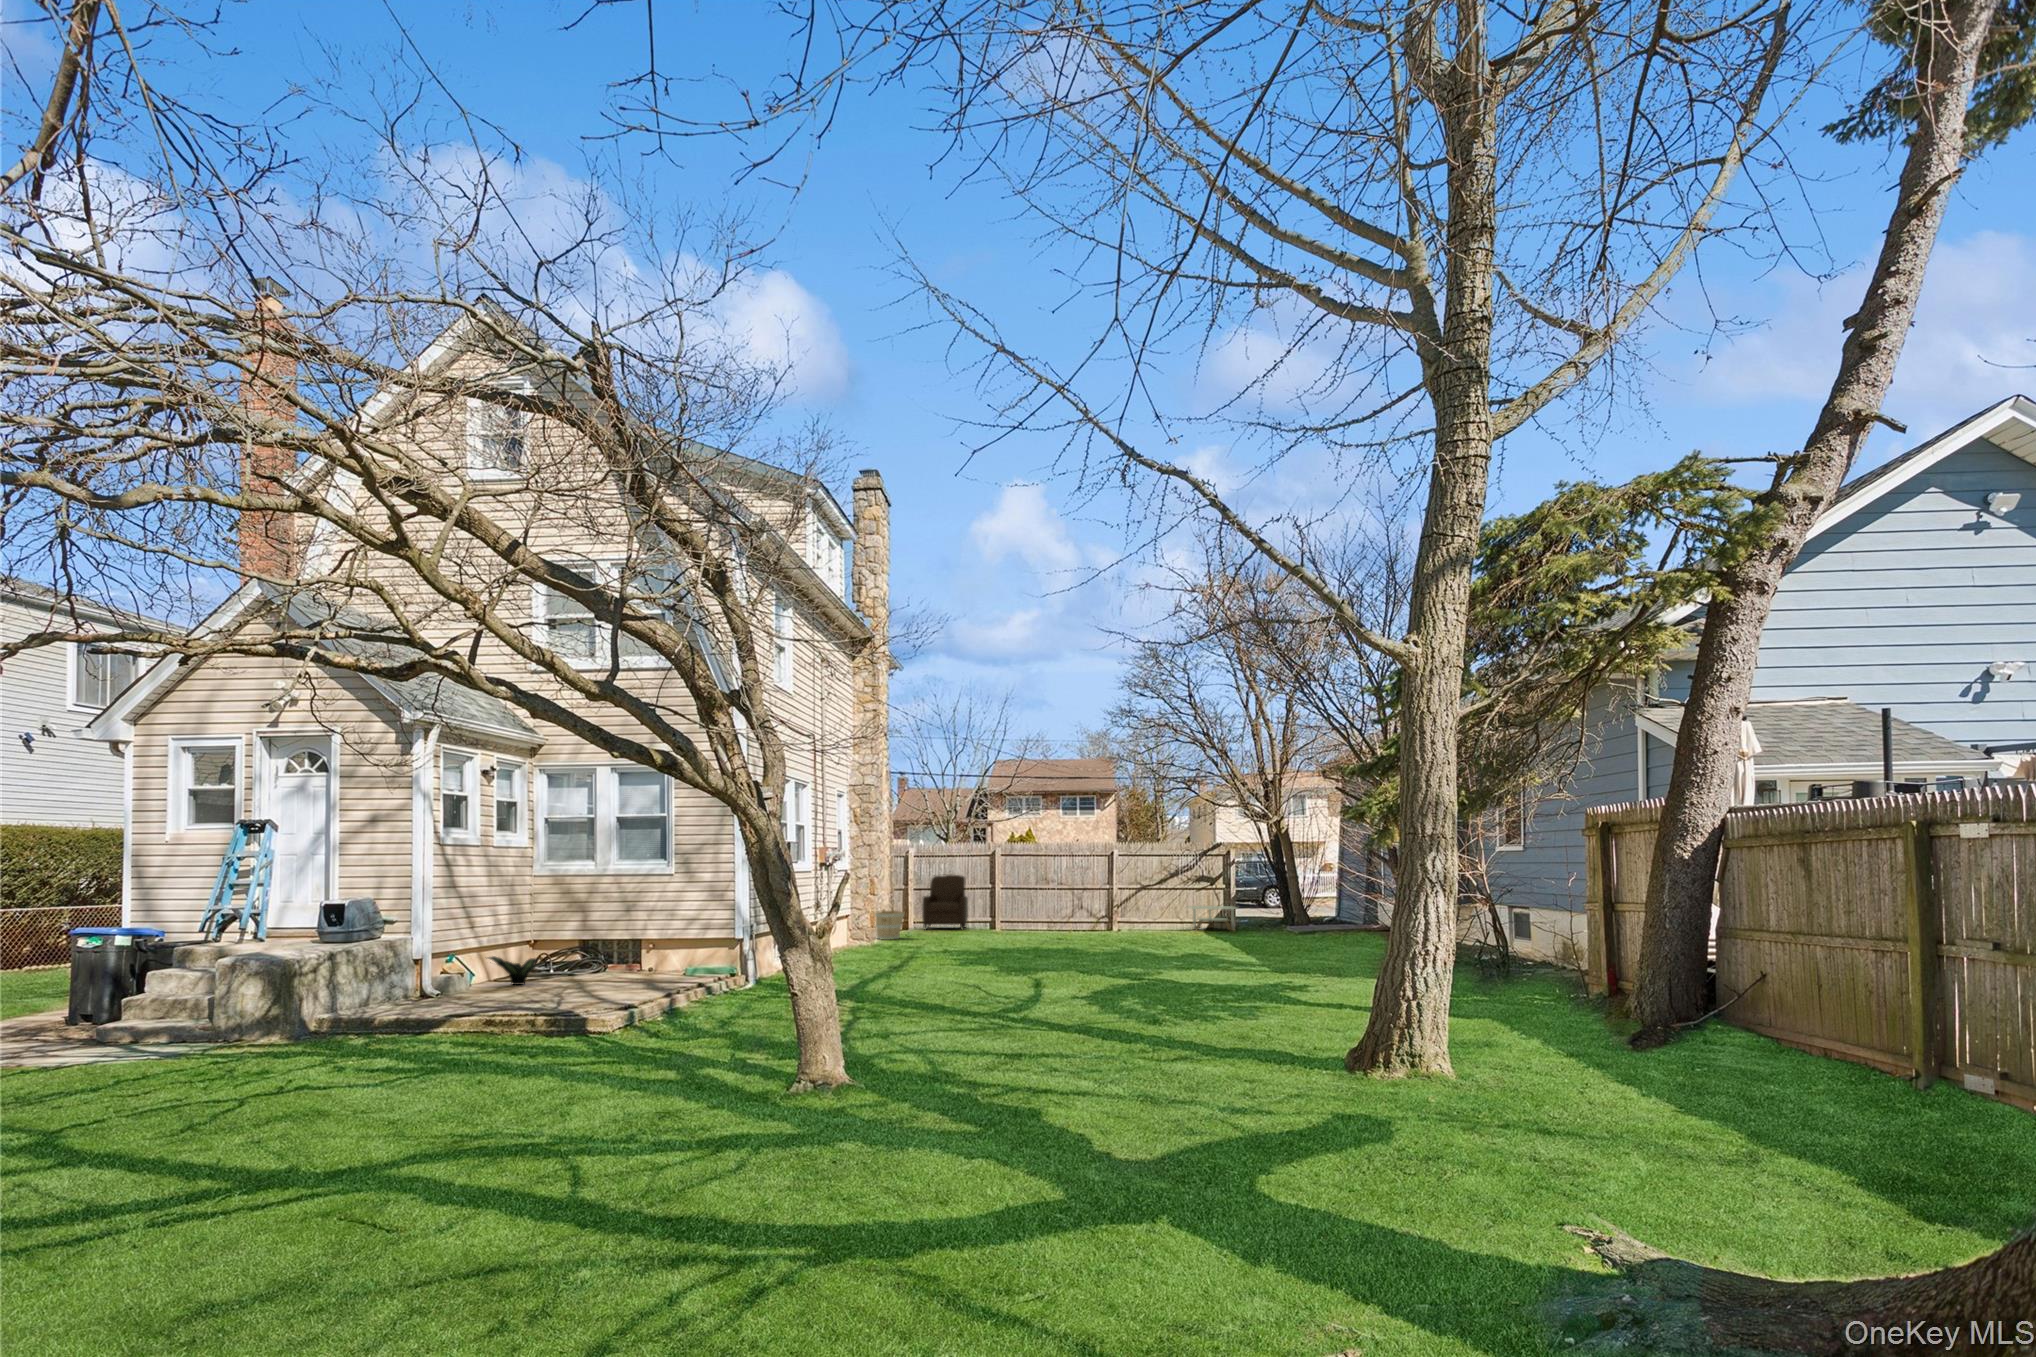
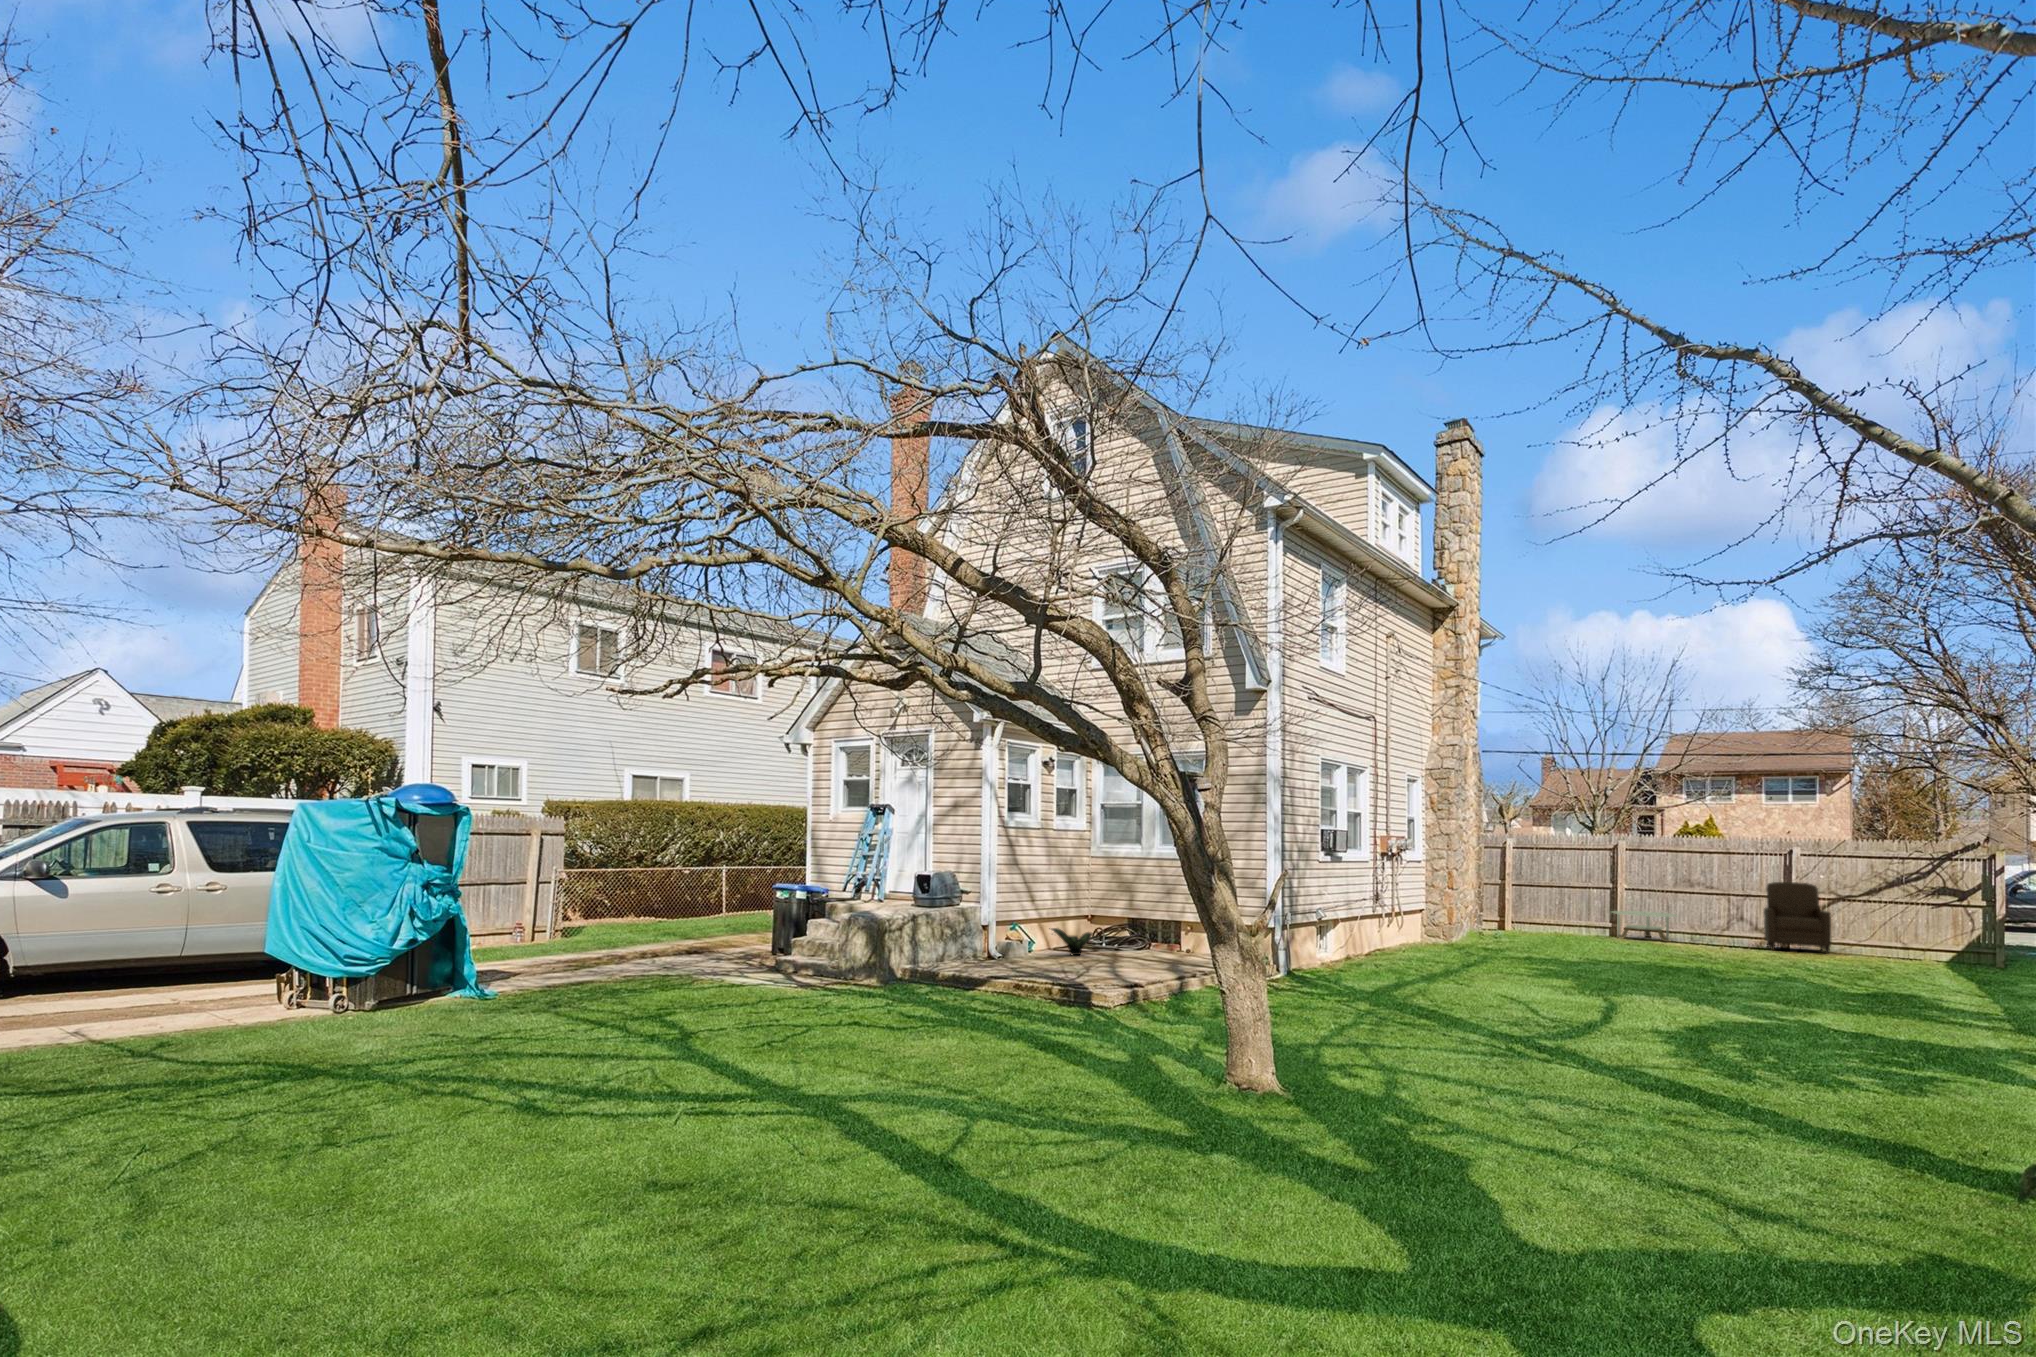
chair: present [922,875,968,930] -> present [1763,882,1831,954]
round table: present [1189,906,1238,930] -> present [1613,911,1677,942]
wooden bucket: present [874,910,904,940] -> none [1451,907,1488,939]

